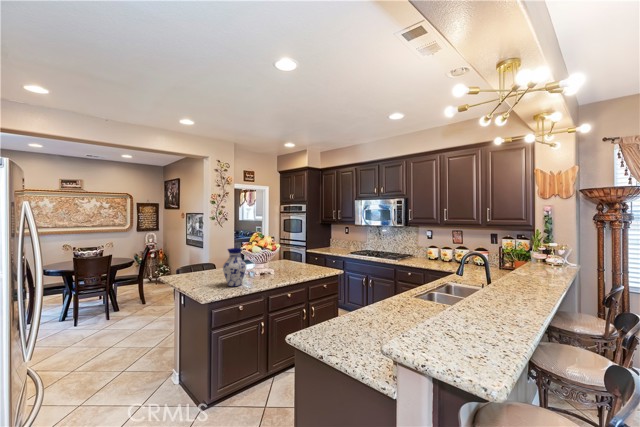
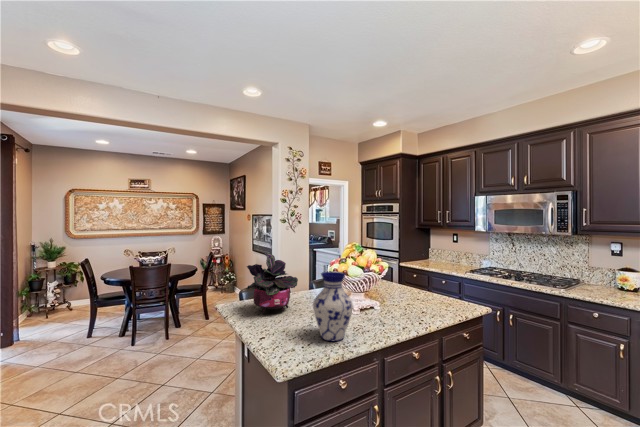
potted plant: none [181,239,217,278] -> present [247,252,298,313]

